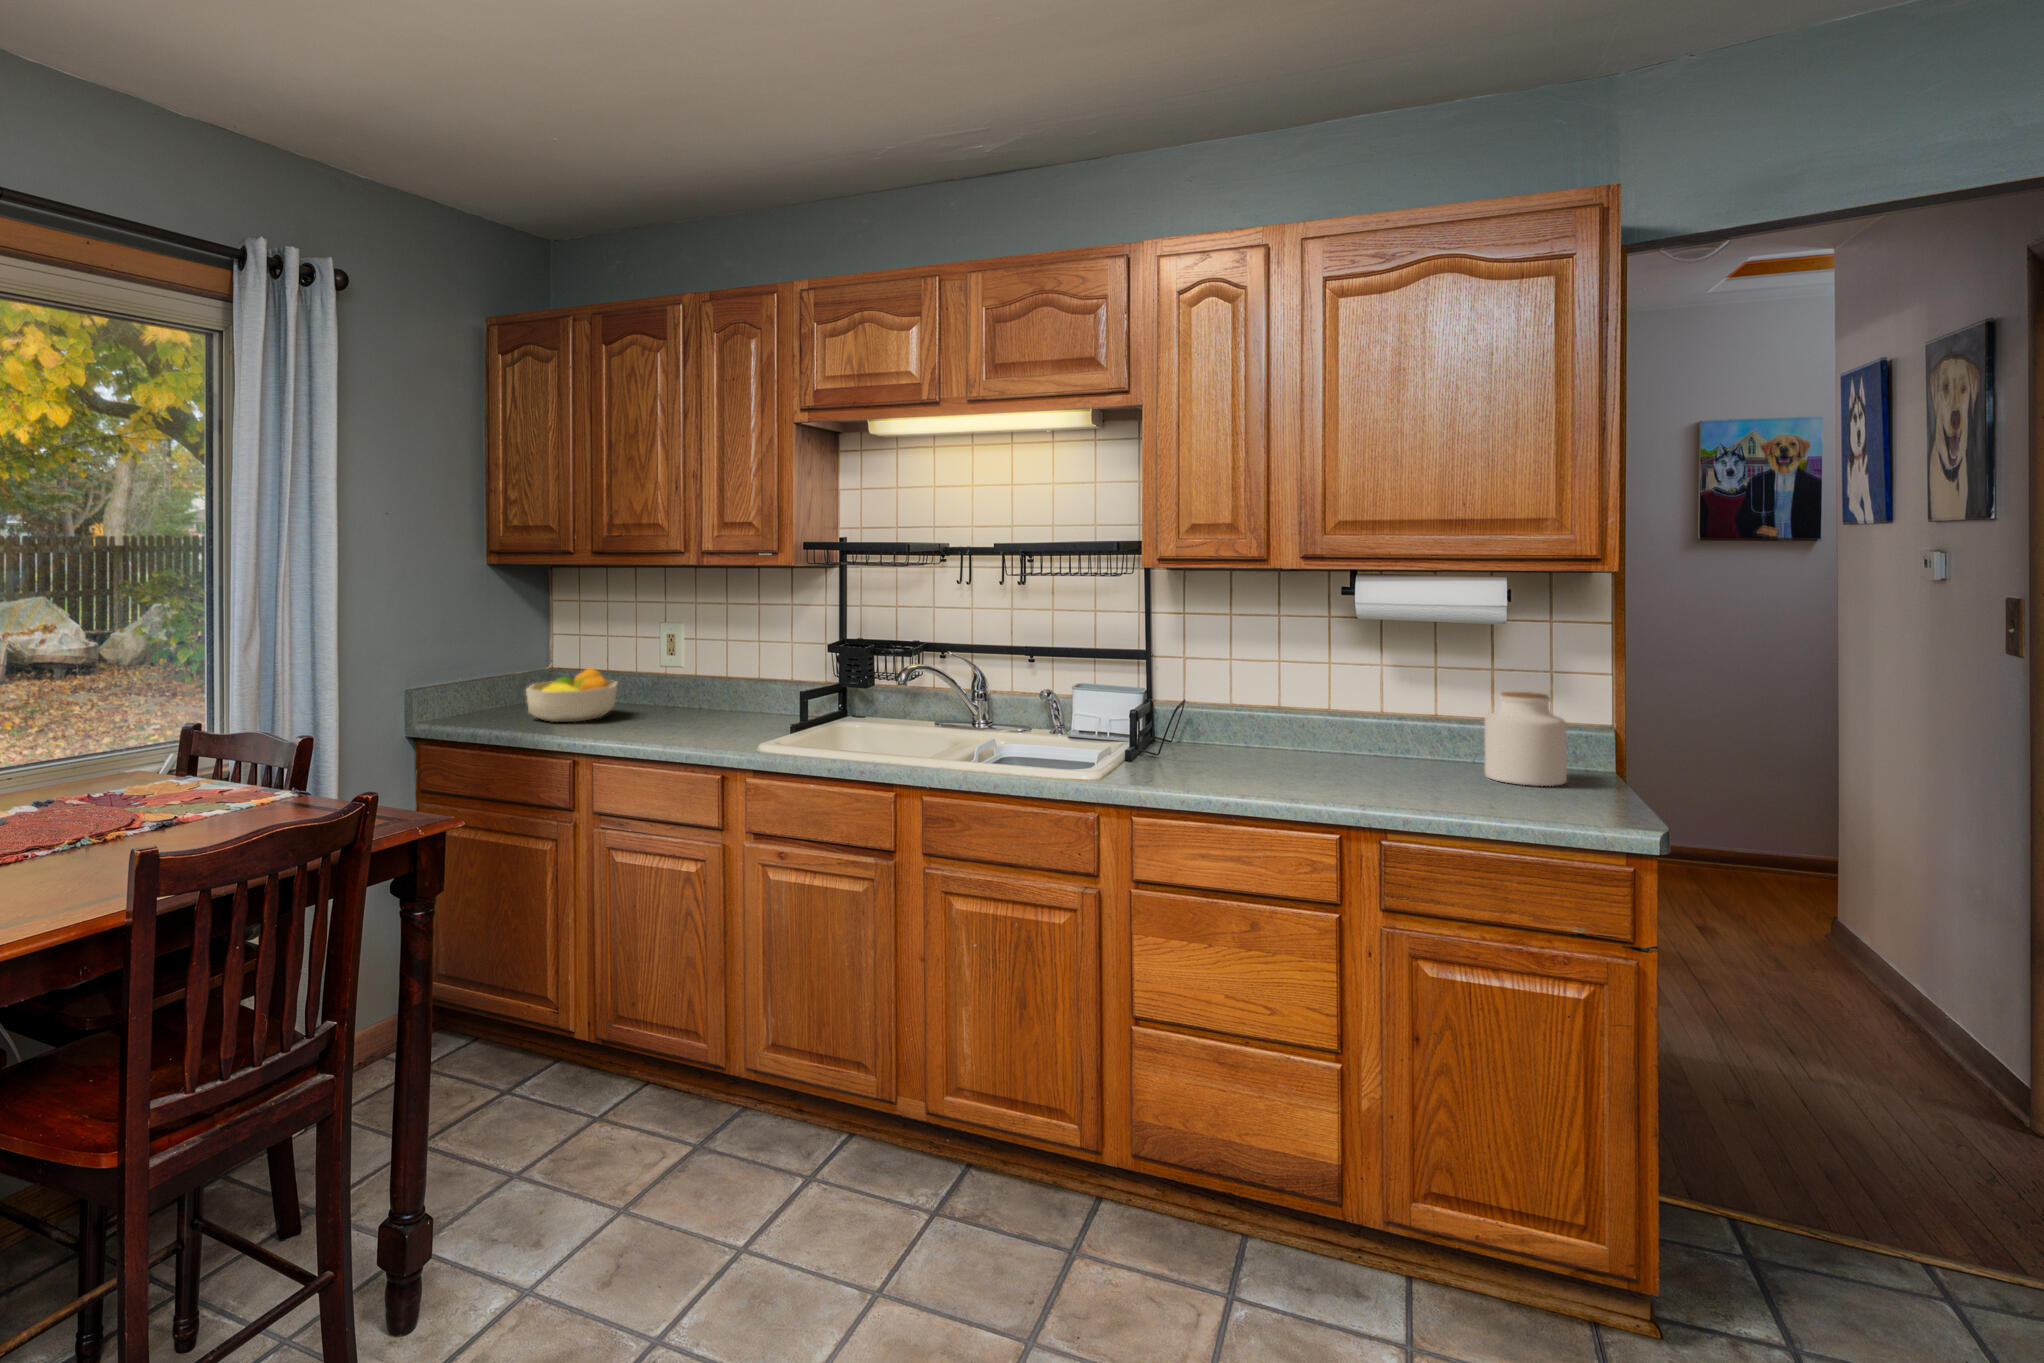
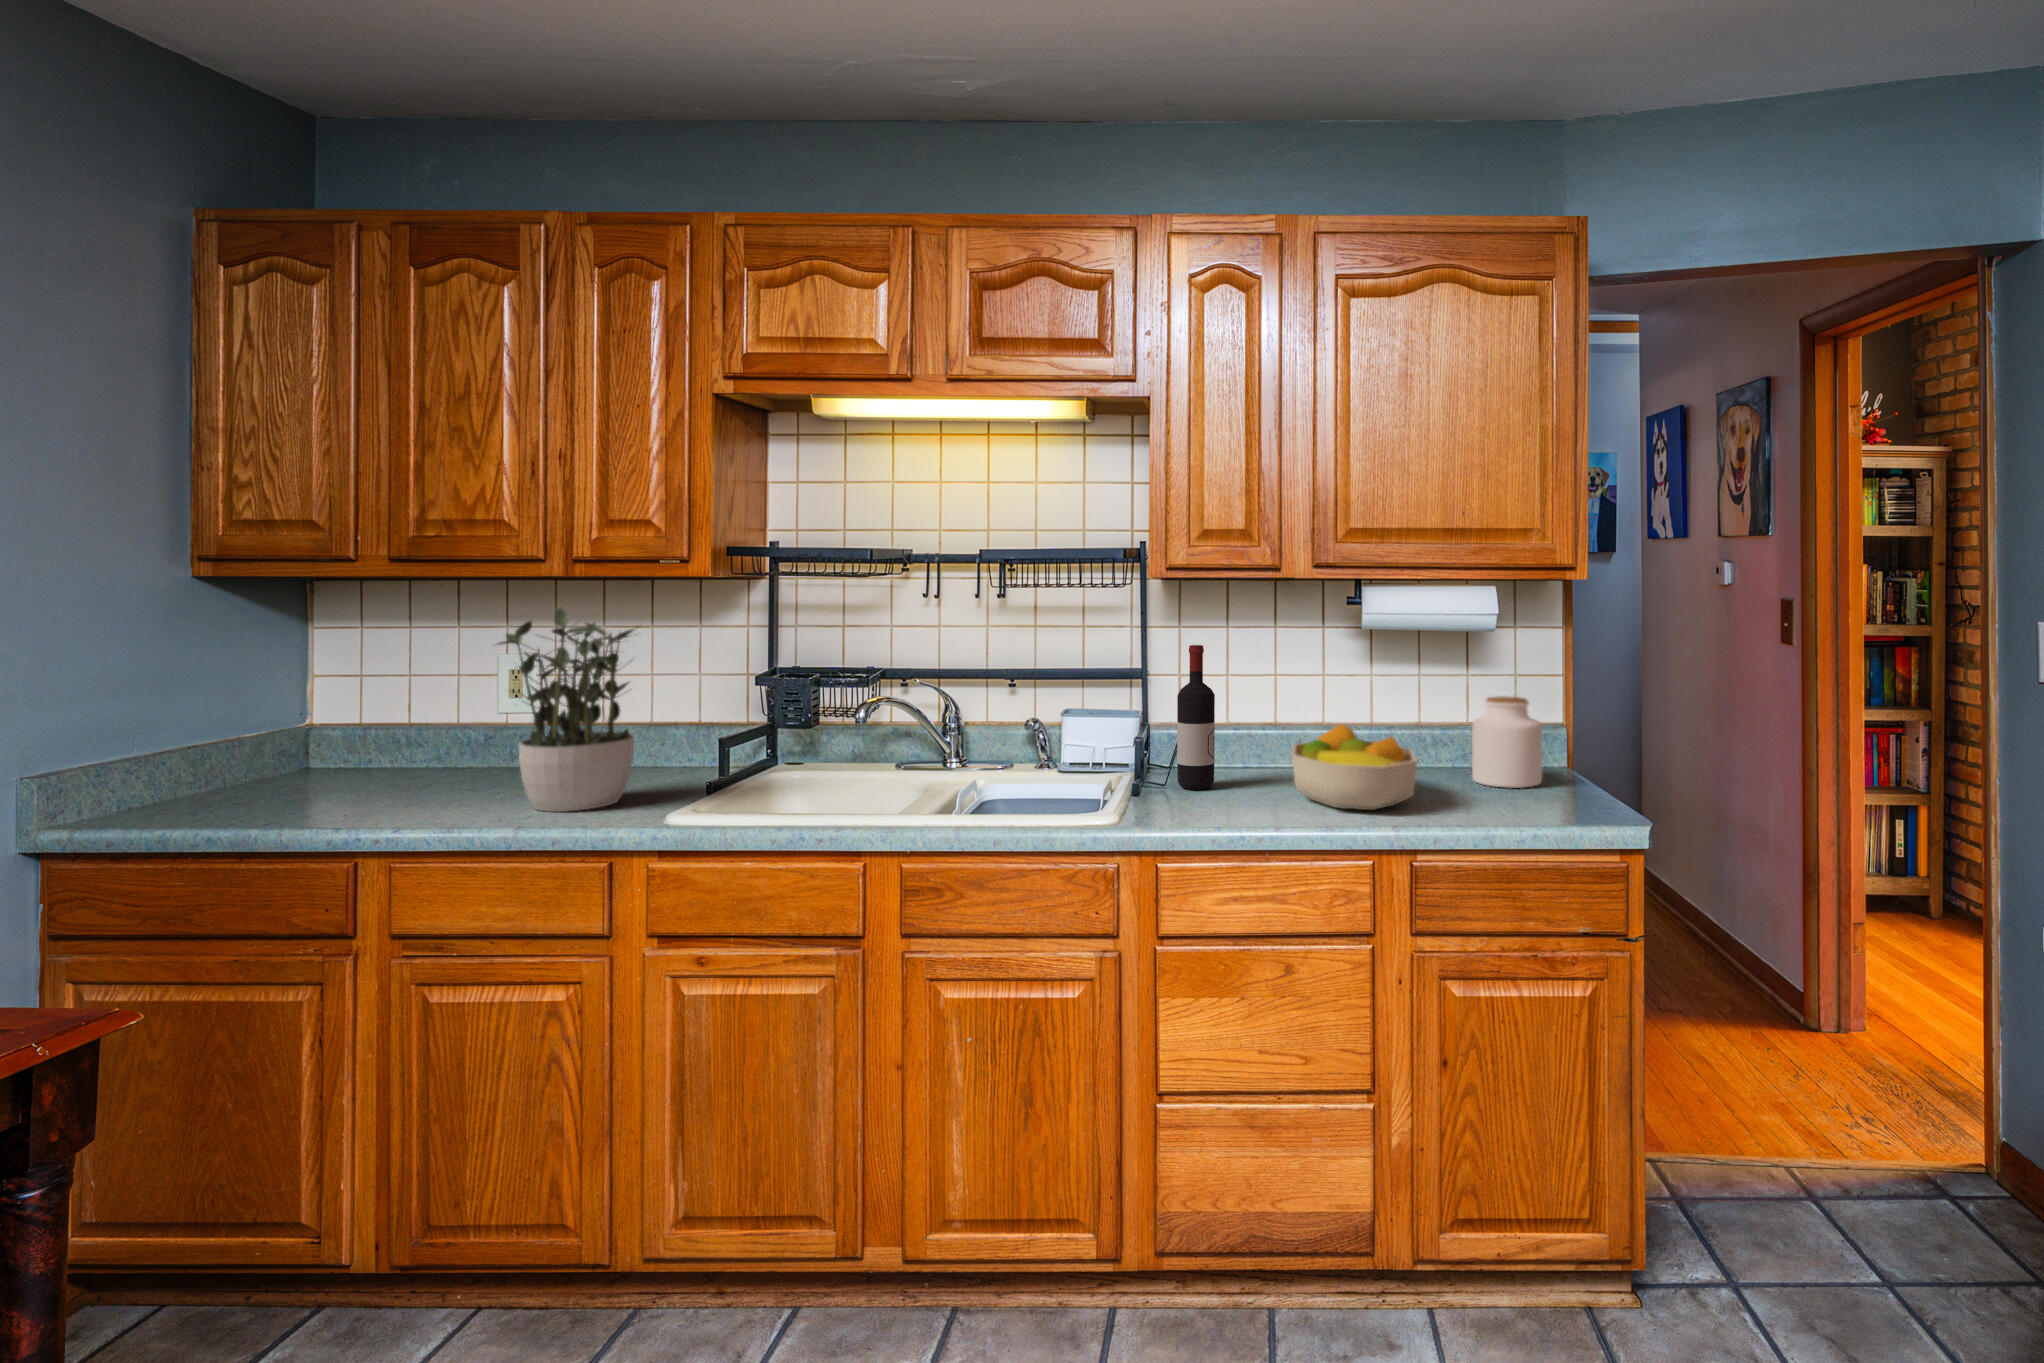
potted plant: none [649,587,749,738] -> present [499,609,634,812]
wine bottle: none [1170,629,1206,761] -> present [1177,645,1215,790]
fruit bowl: present [526,668,618,722] -> present [1292,724,1417,810]

